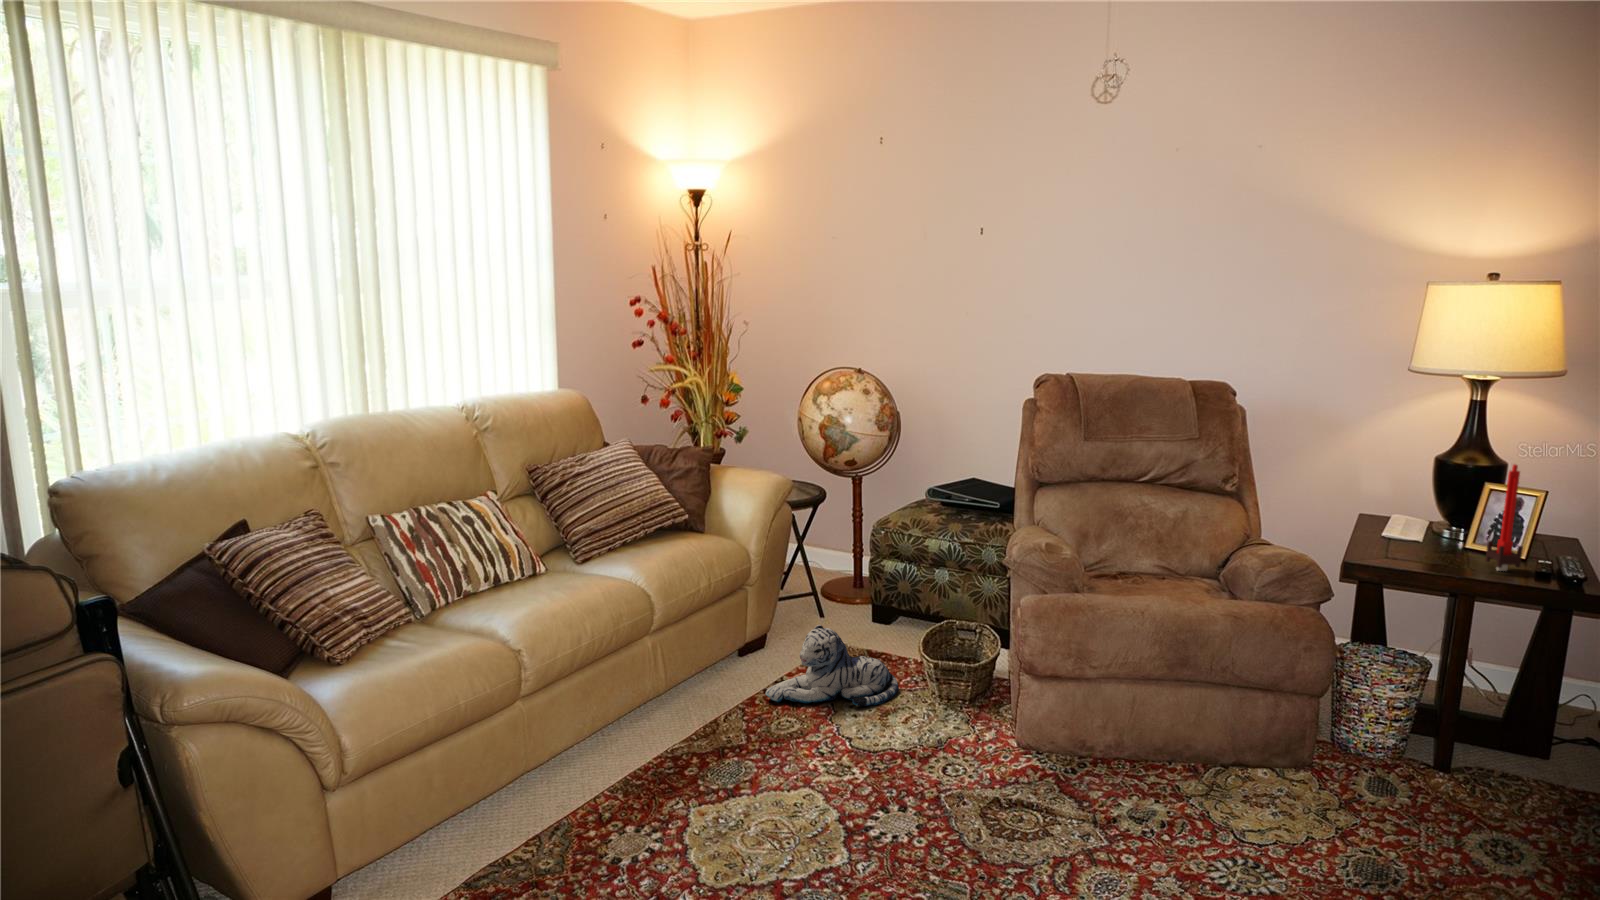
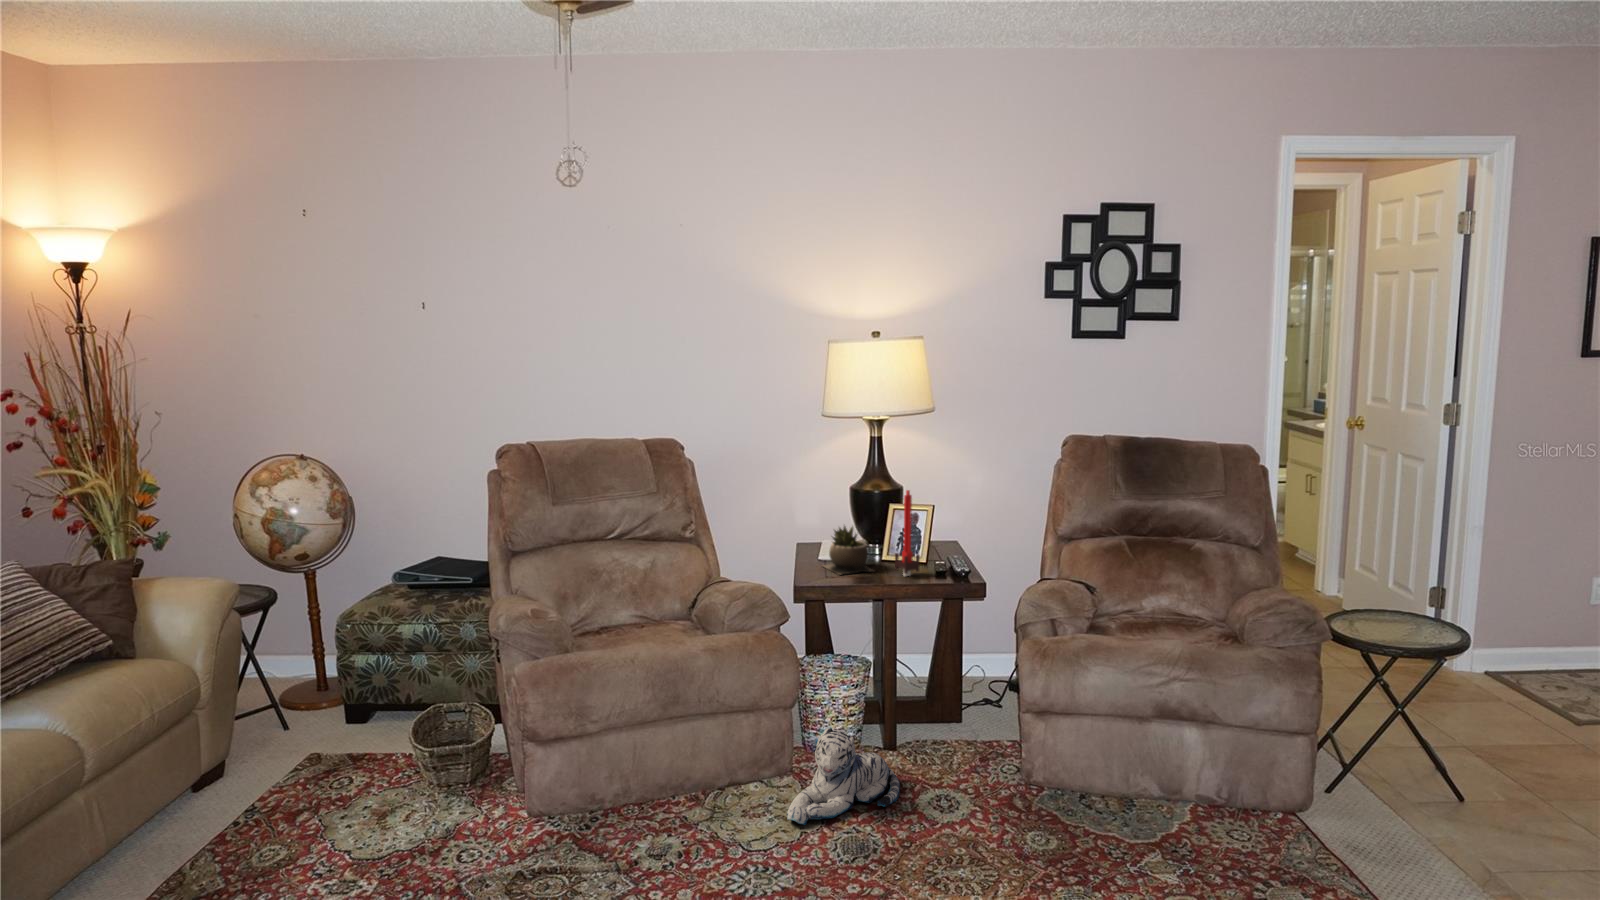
succulent plant: none [1386,496,1459,558] -> present [823,526,873,574]
plush toy: present [766,625,899,706] -> present [786,728,900,825]

